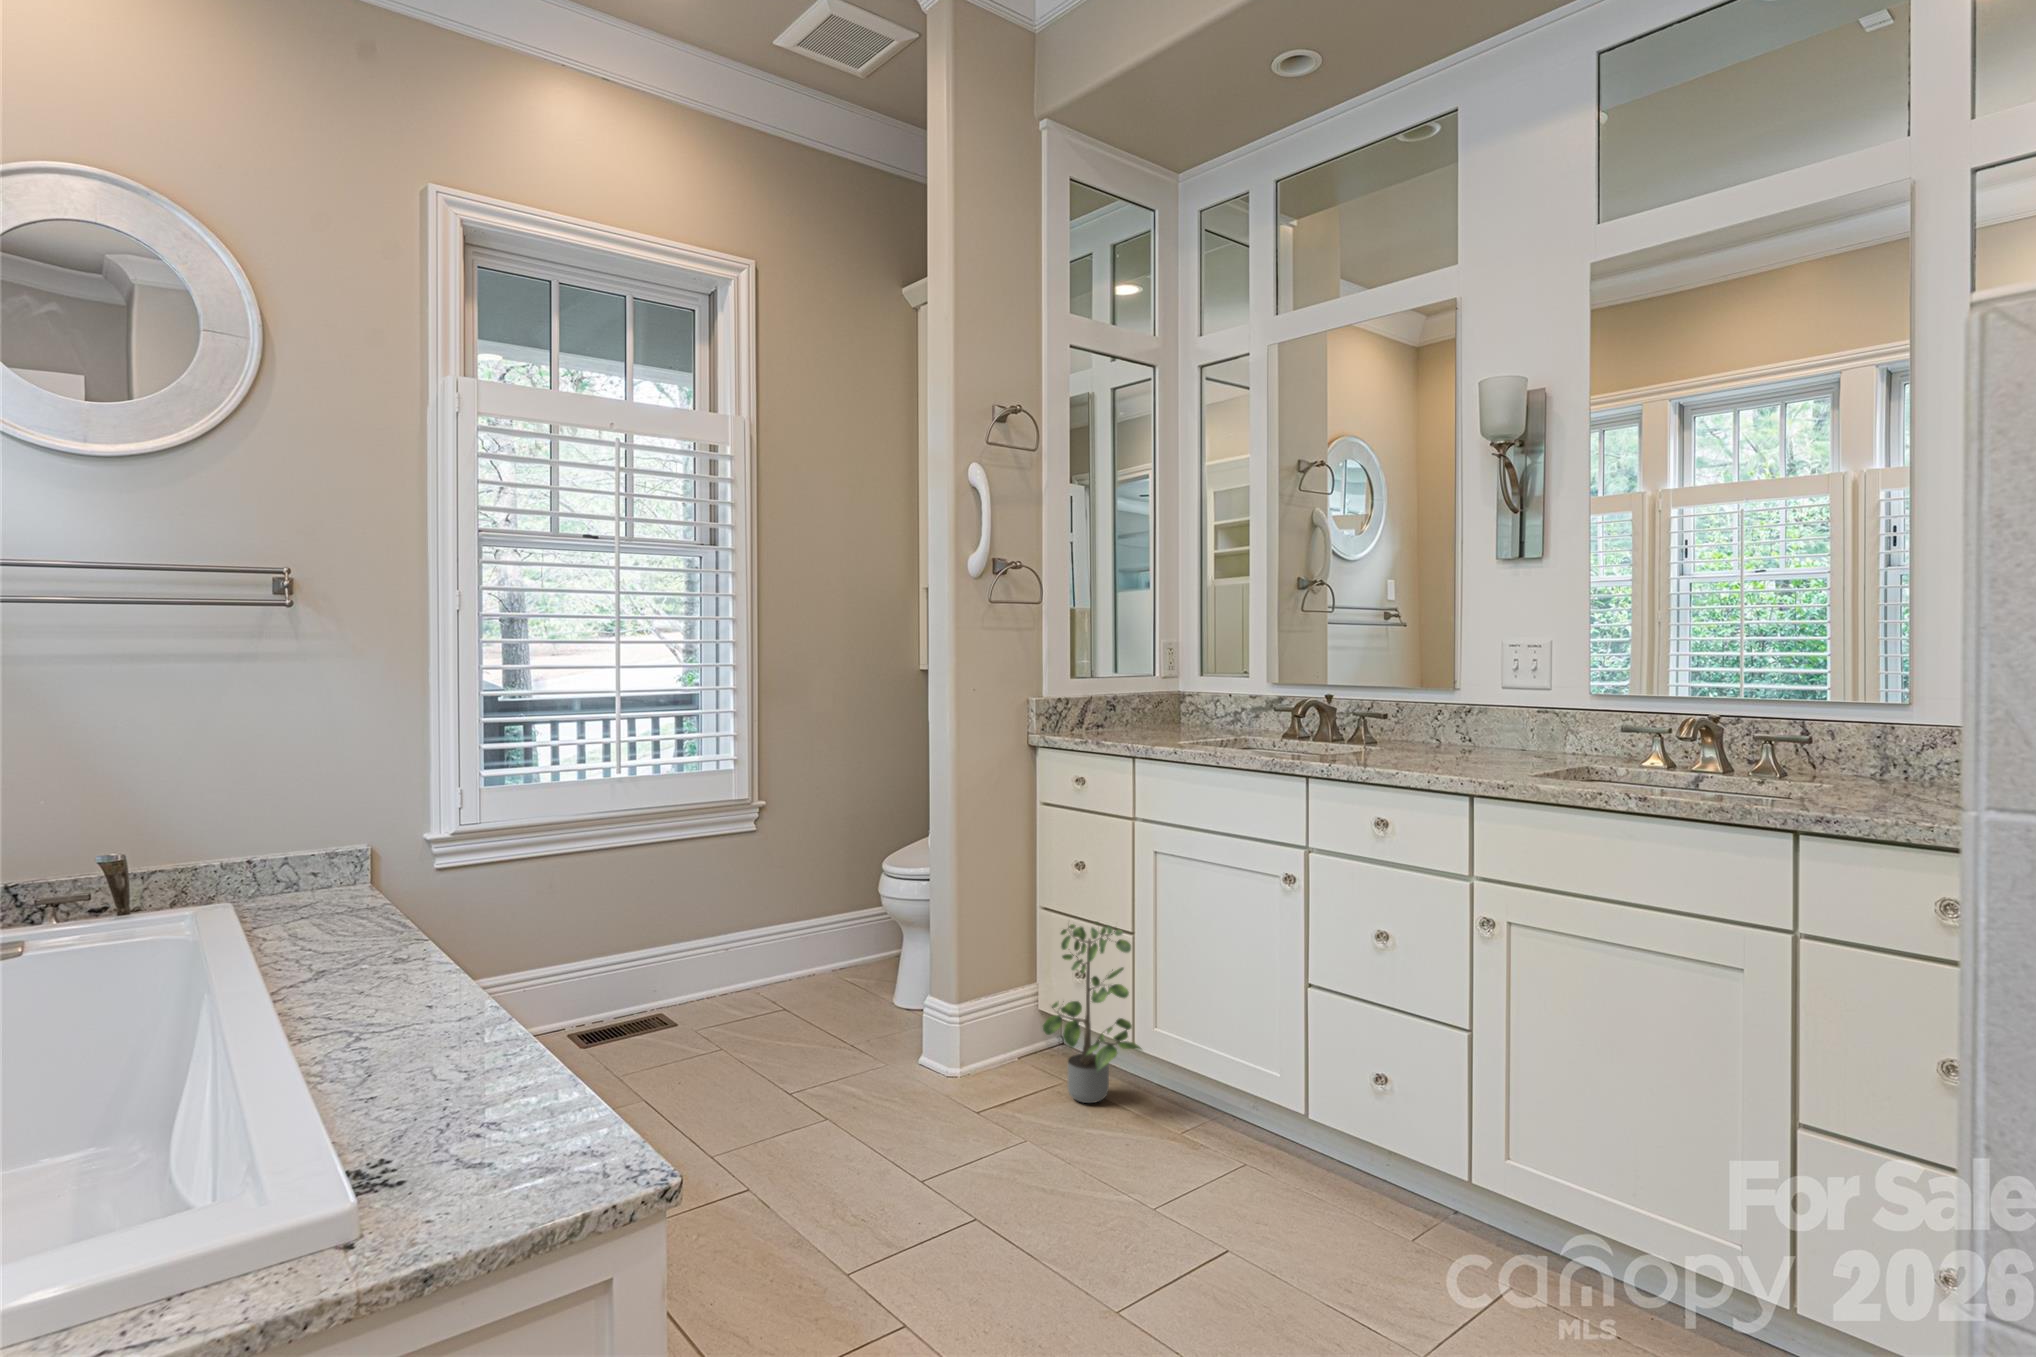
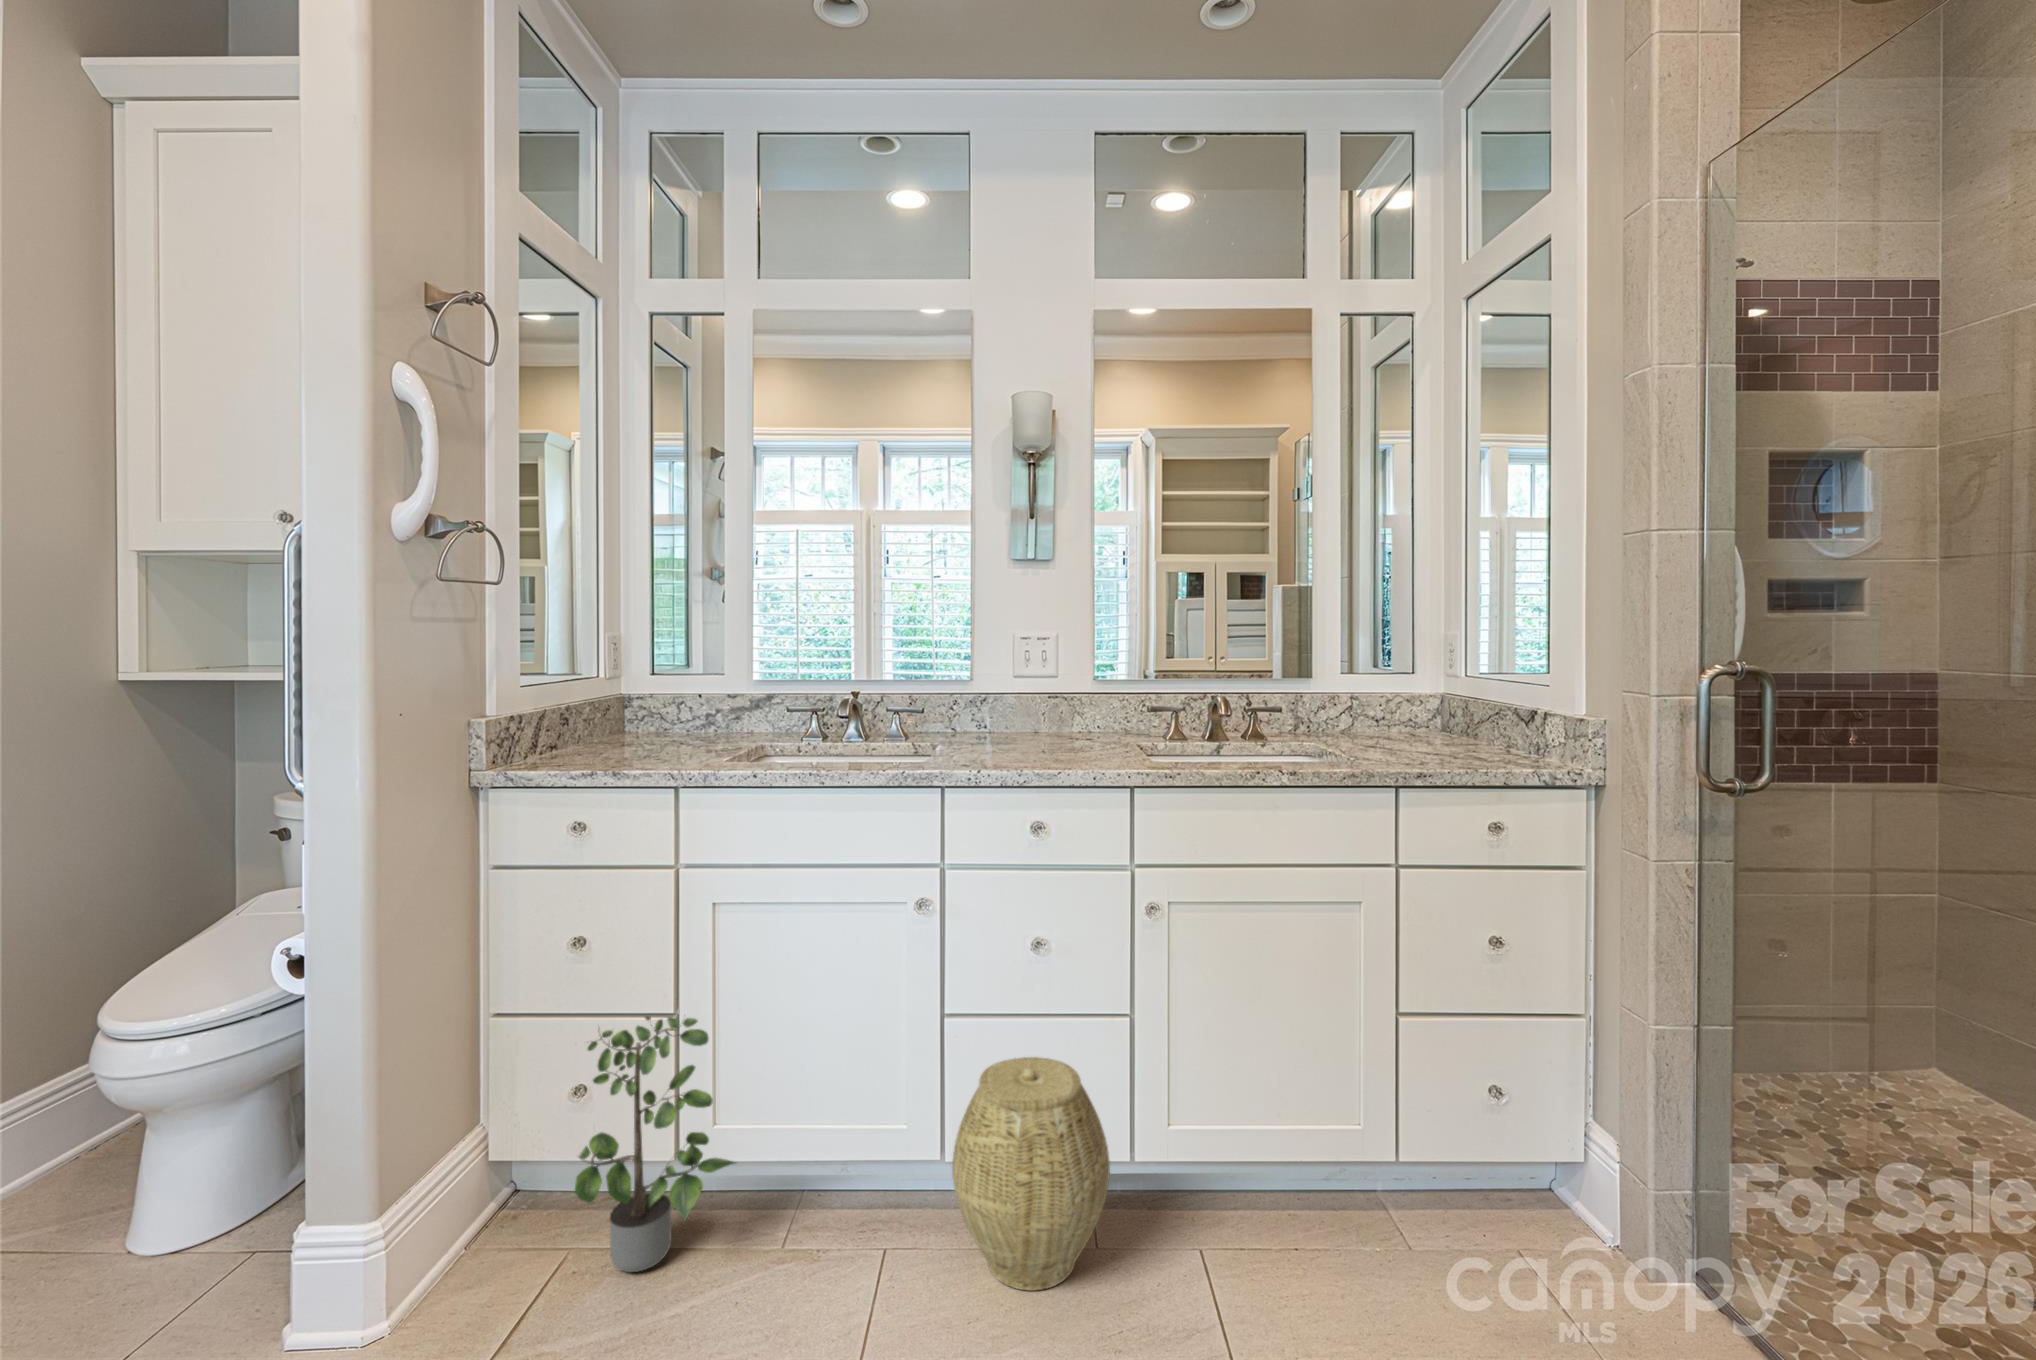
woven basket: none [1258,1034,1409,1241] -> present [952,1057,1110,1291]

